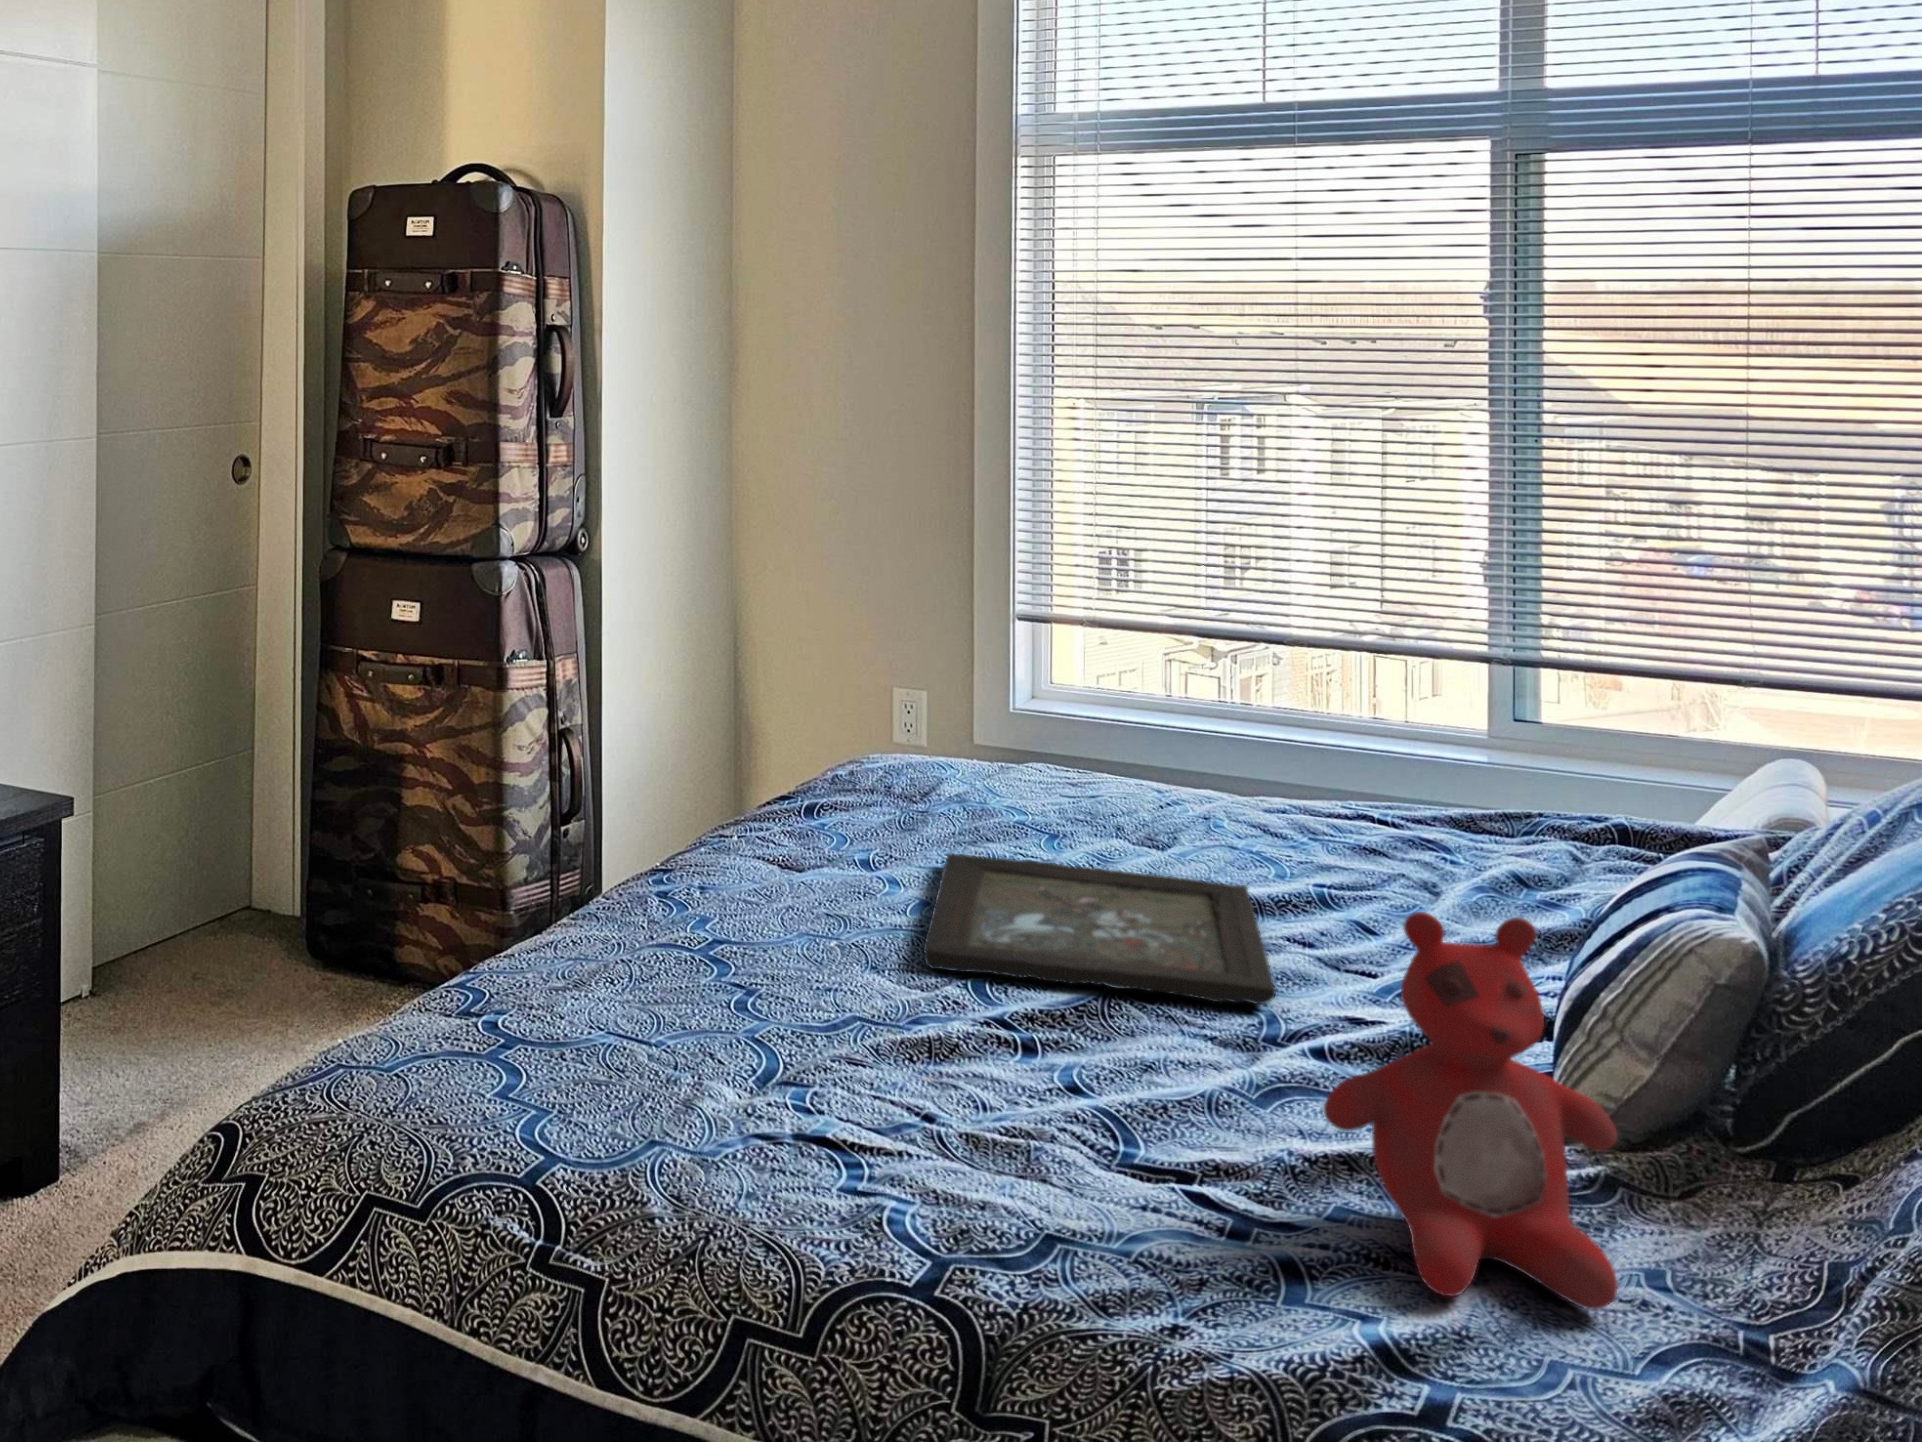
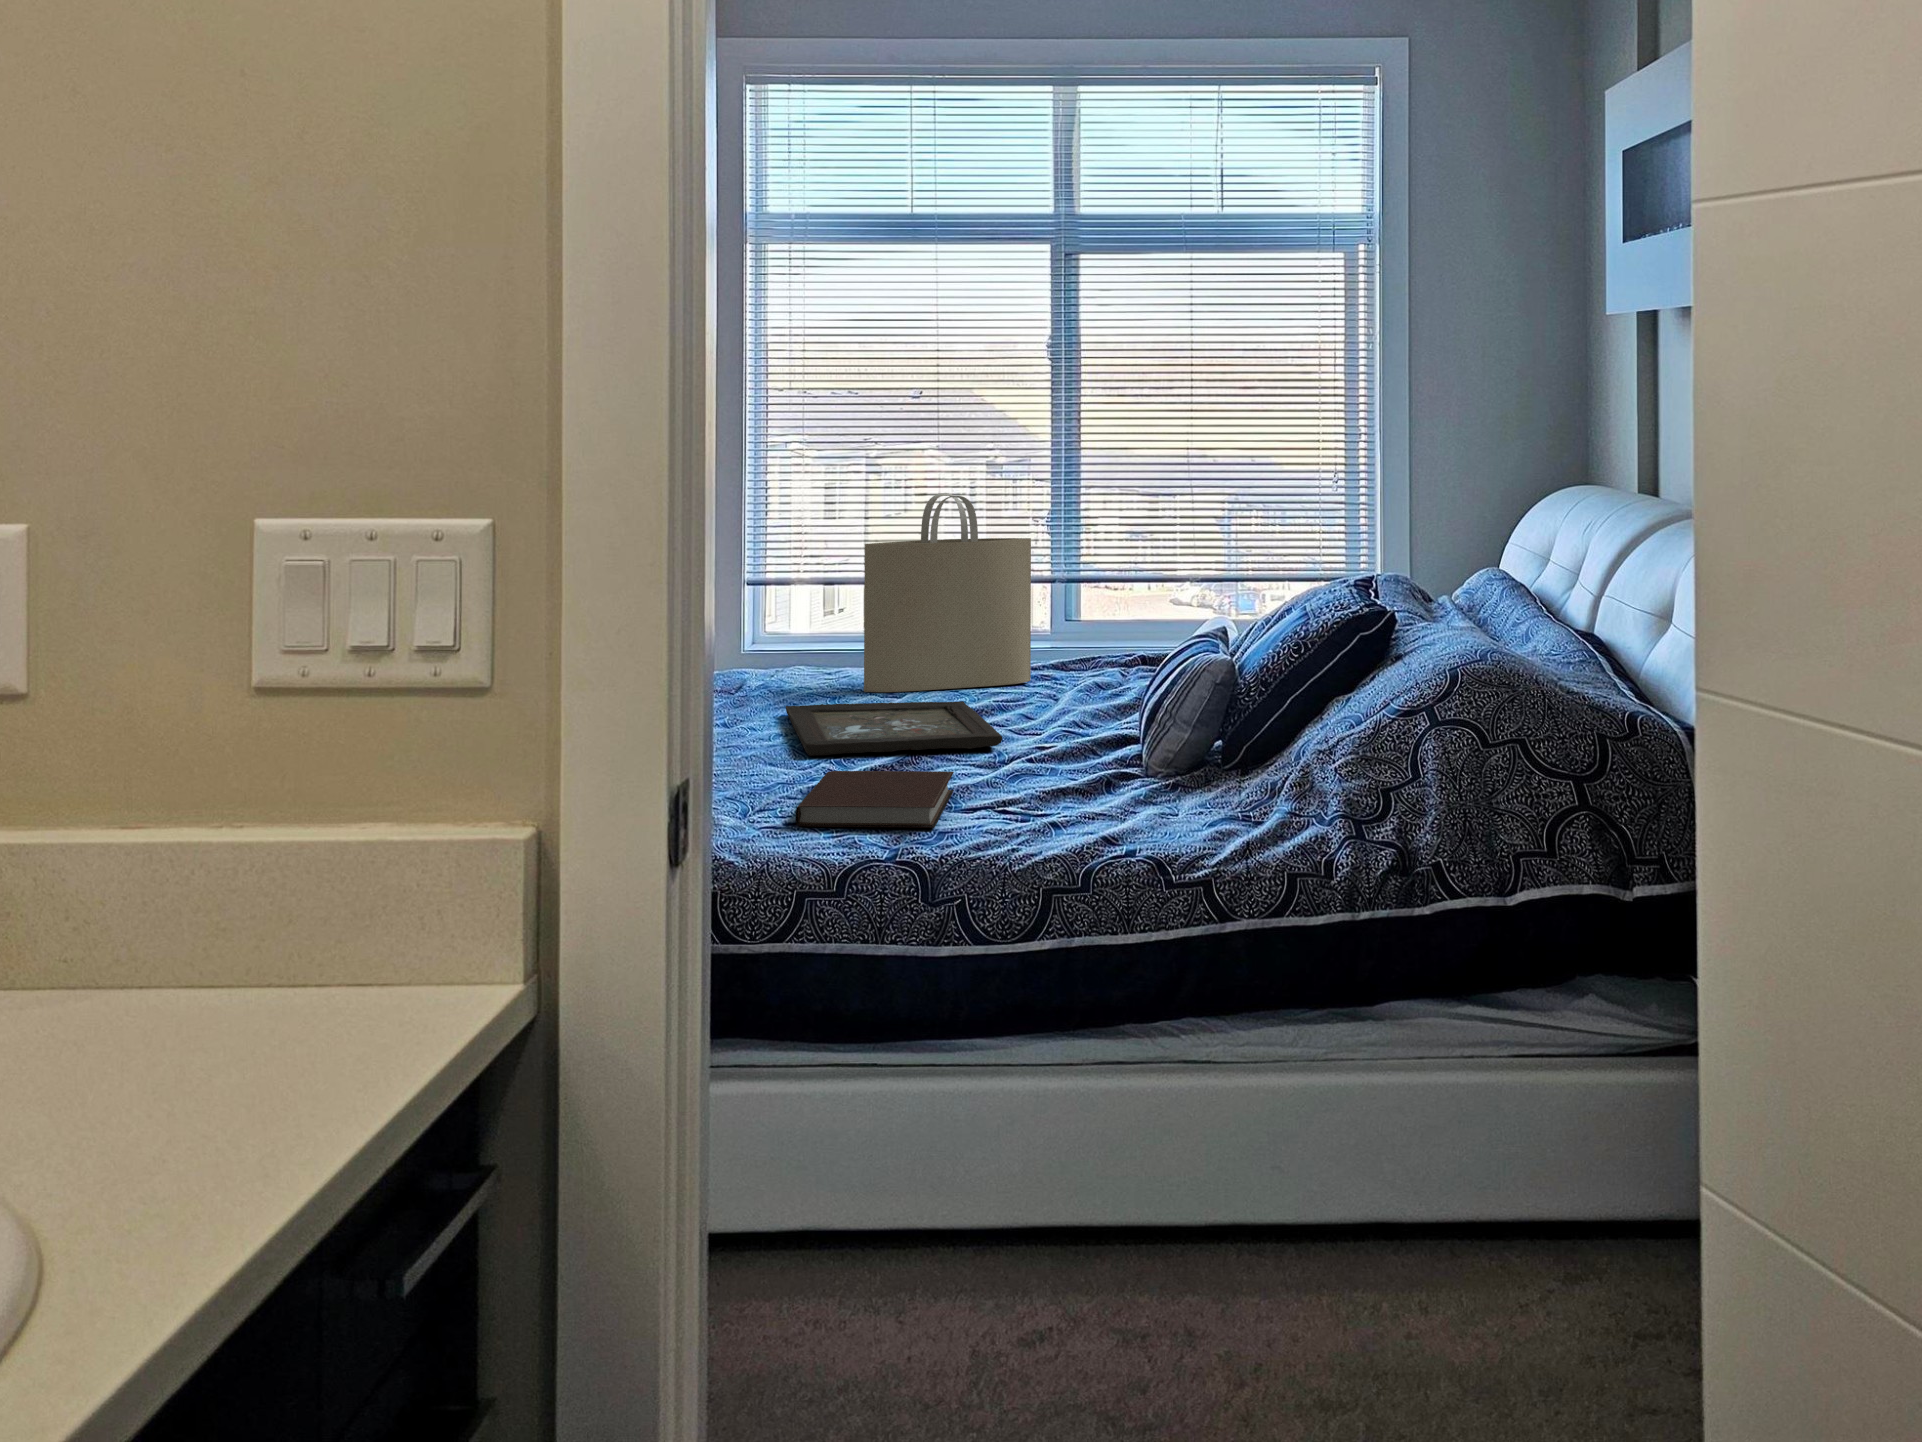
tote bag: none [1099,533,1395,852] -> present [864,493,1031,692]
stuffed bear: present [1324,912,1618,1310] -> none [1059,645,1189,823]
notebook: none [804,1028,1137,1216] -> present [796,771,954,828]

